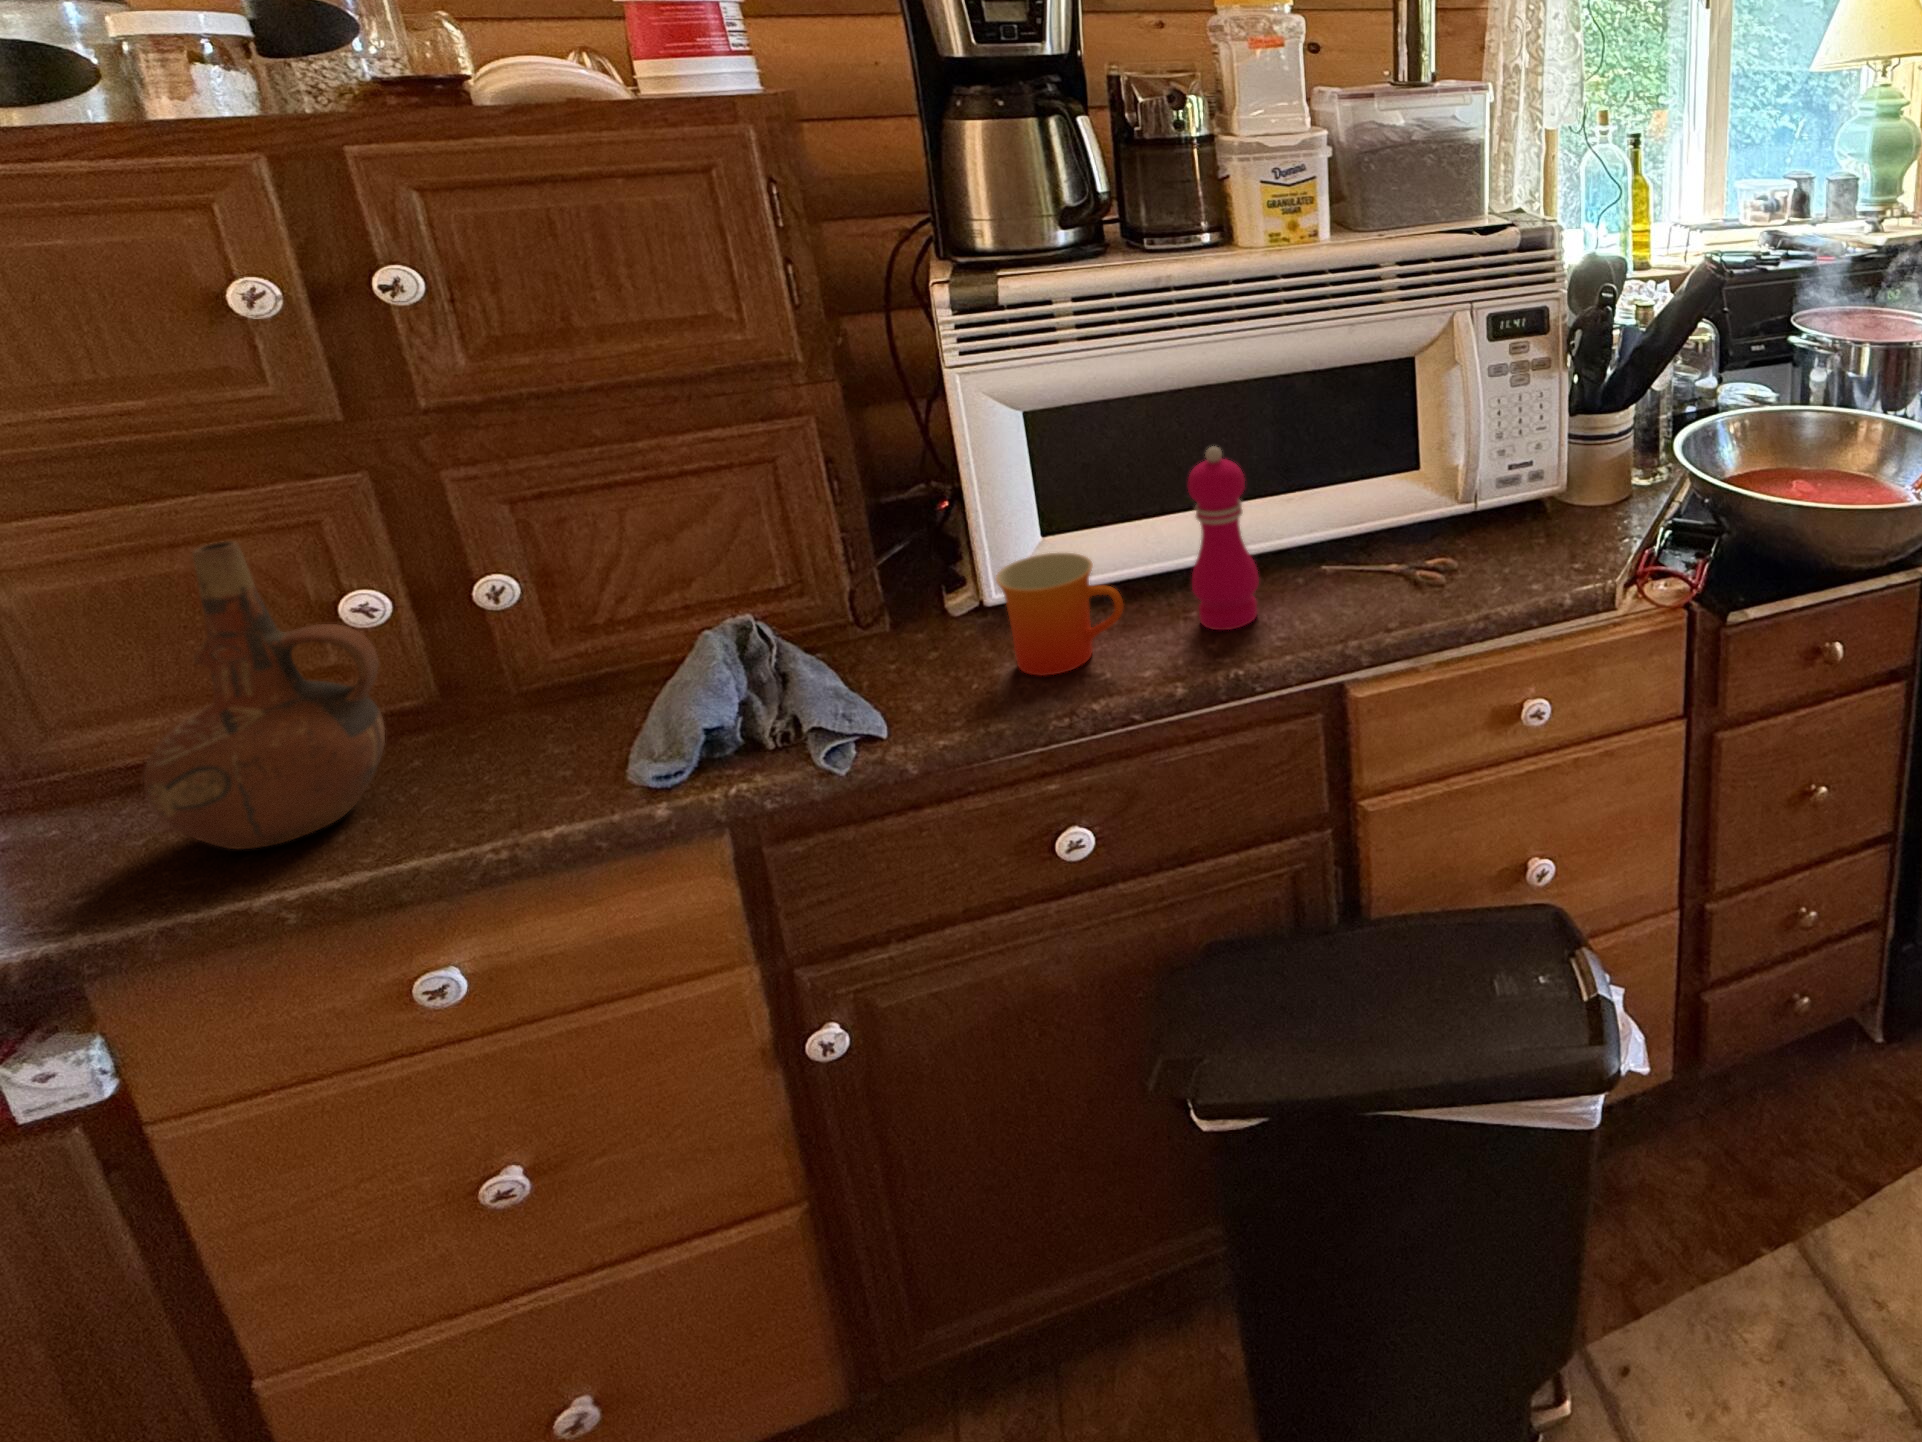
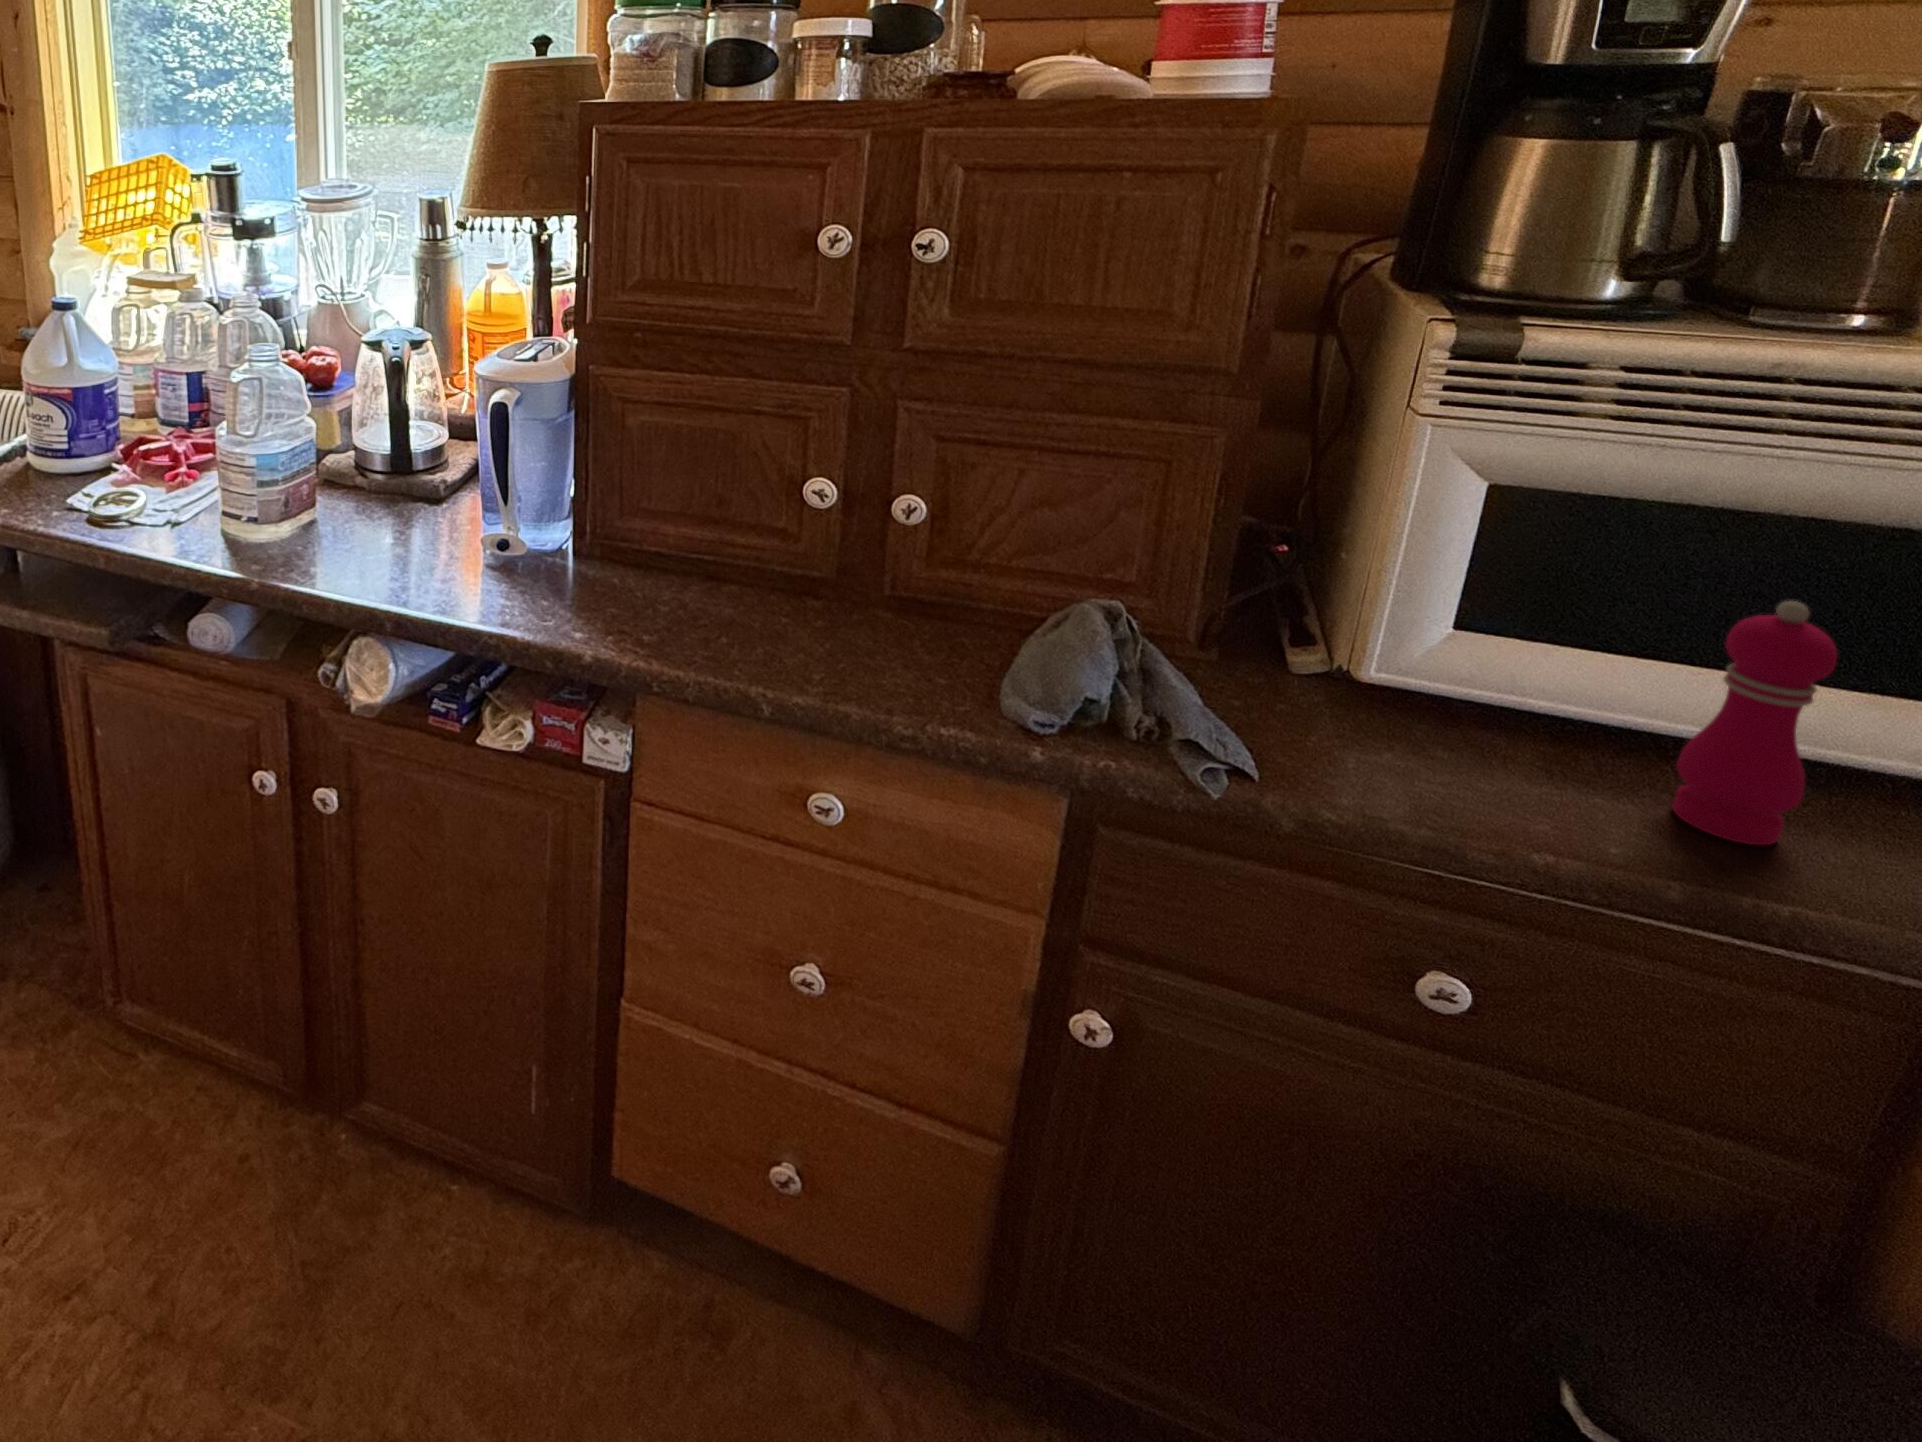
ceramic pitcher: present [144,541,385,849] -> none [700,419,843,651]
mug: present [996,553,1124,676] -> none [1399,648,1587,797]

